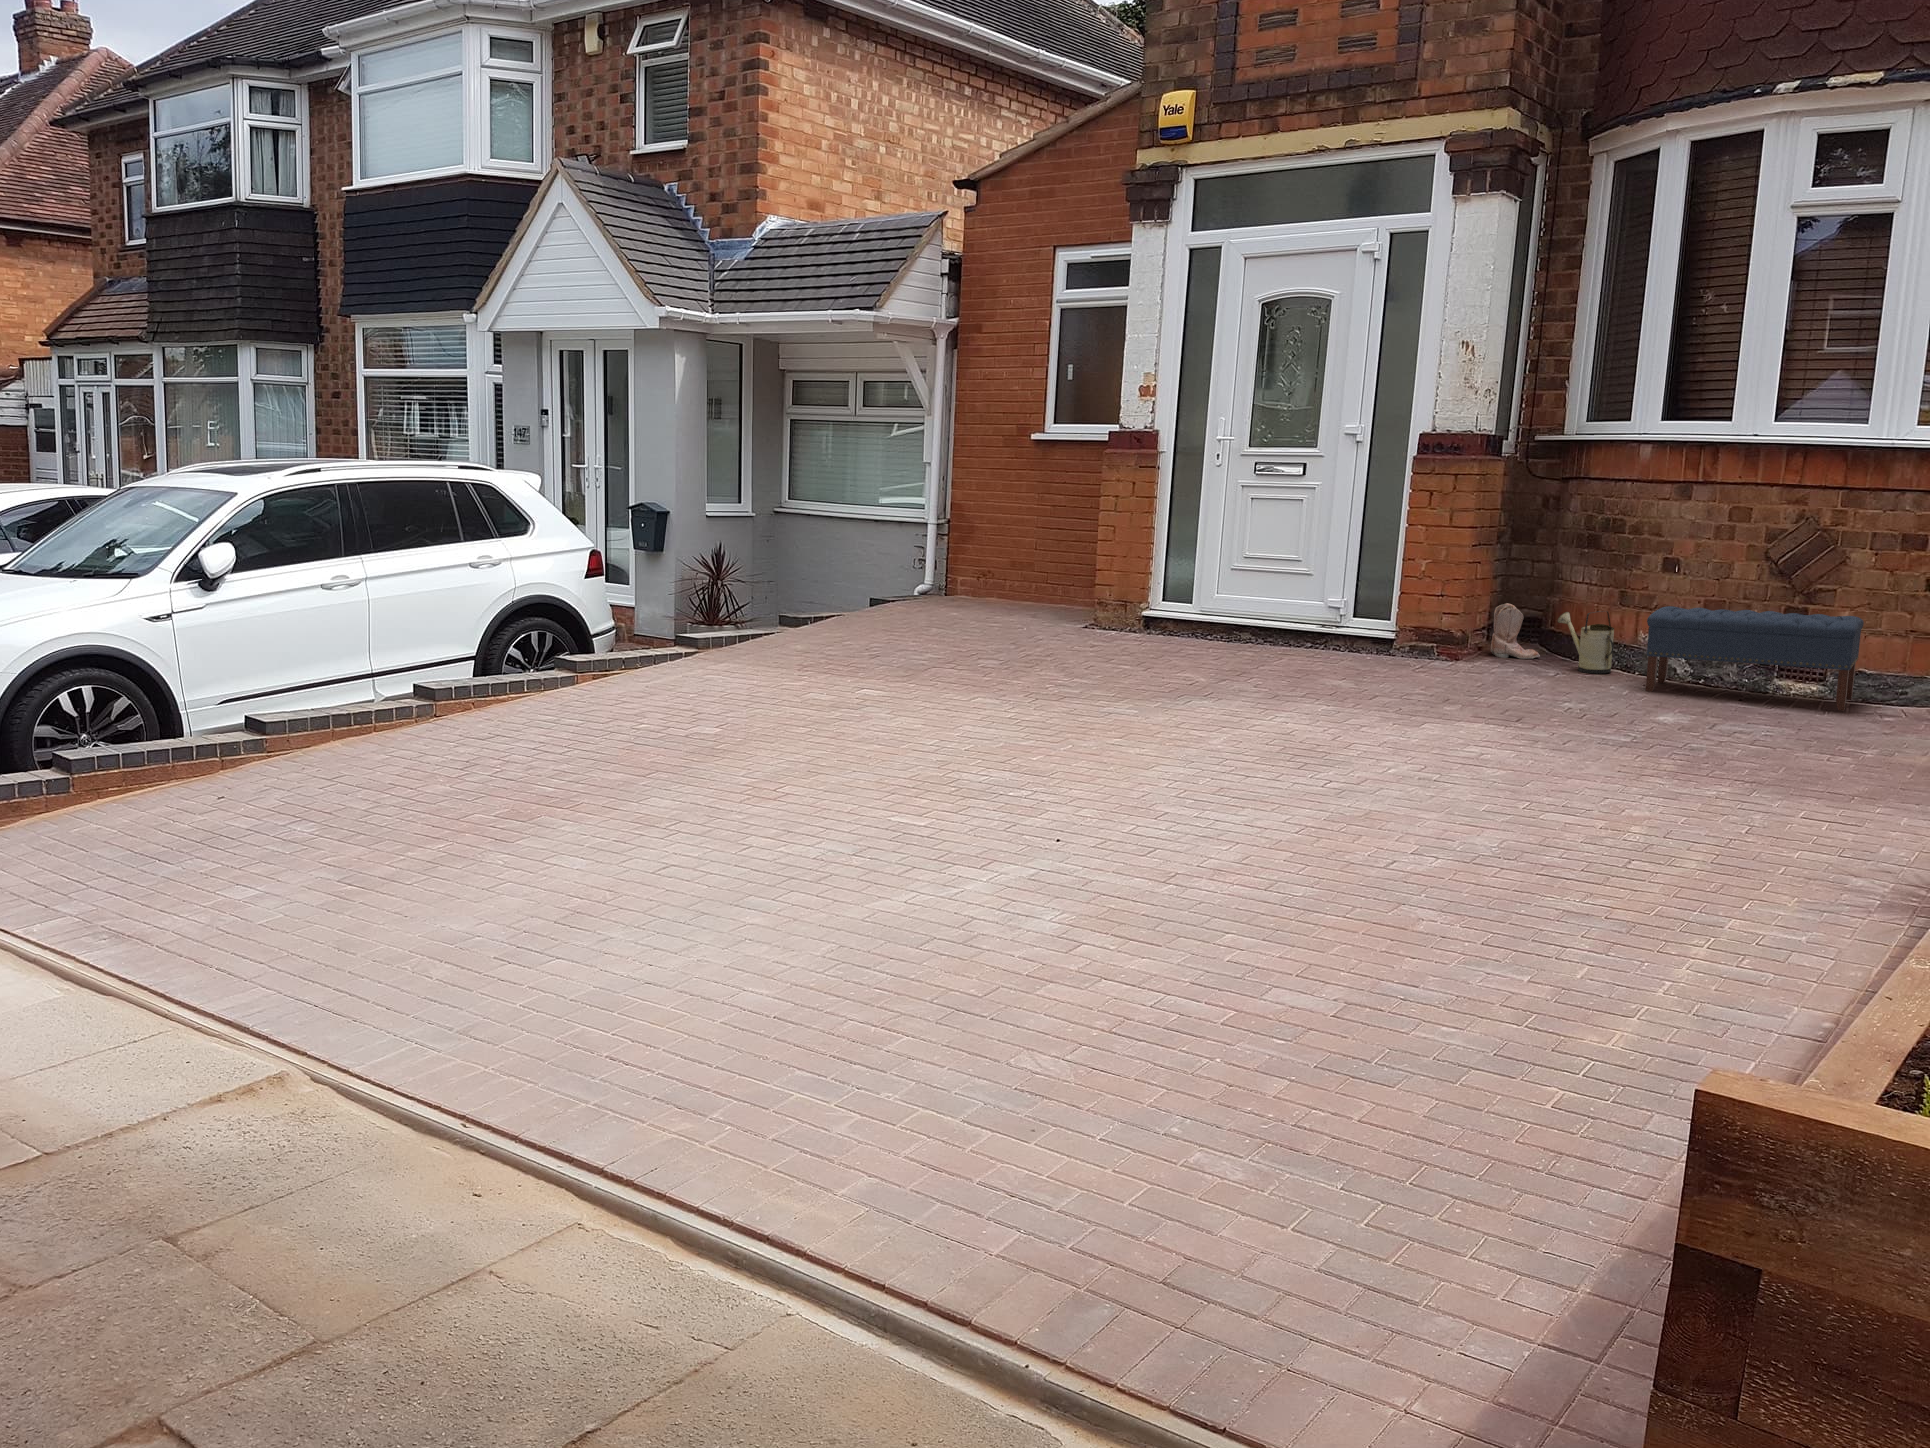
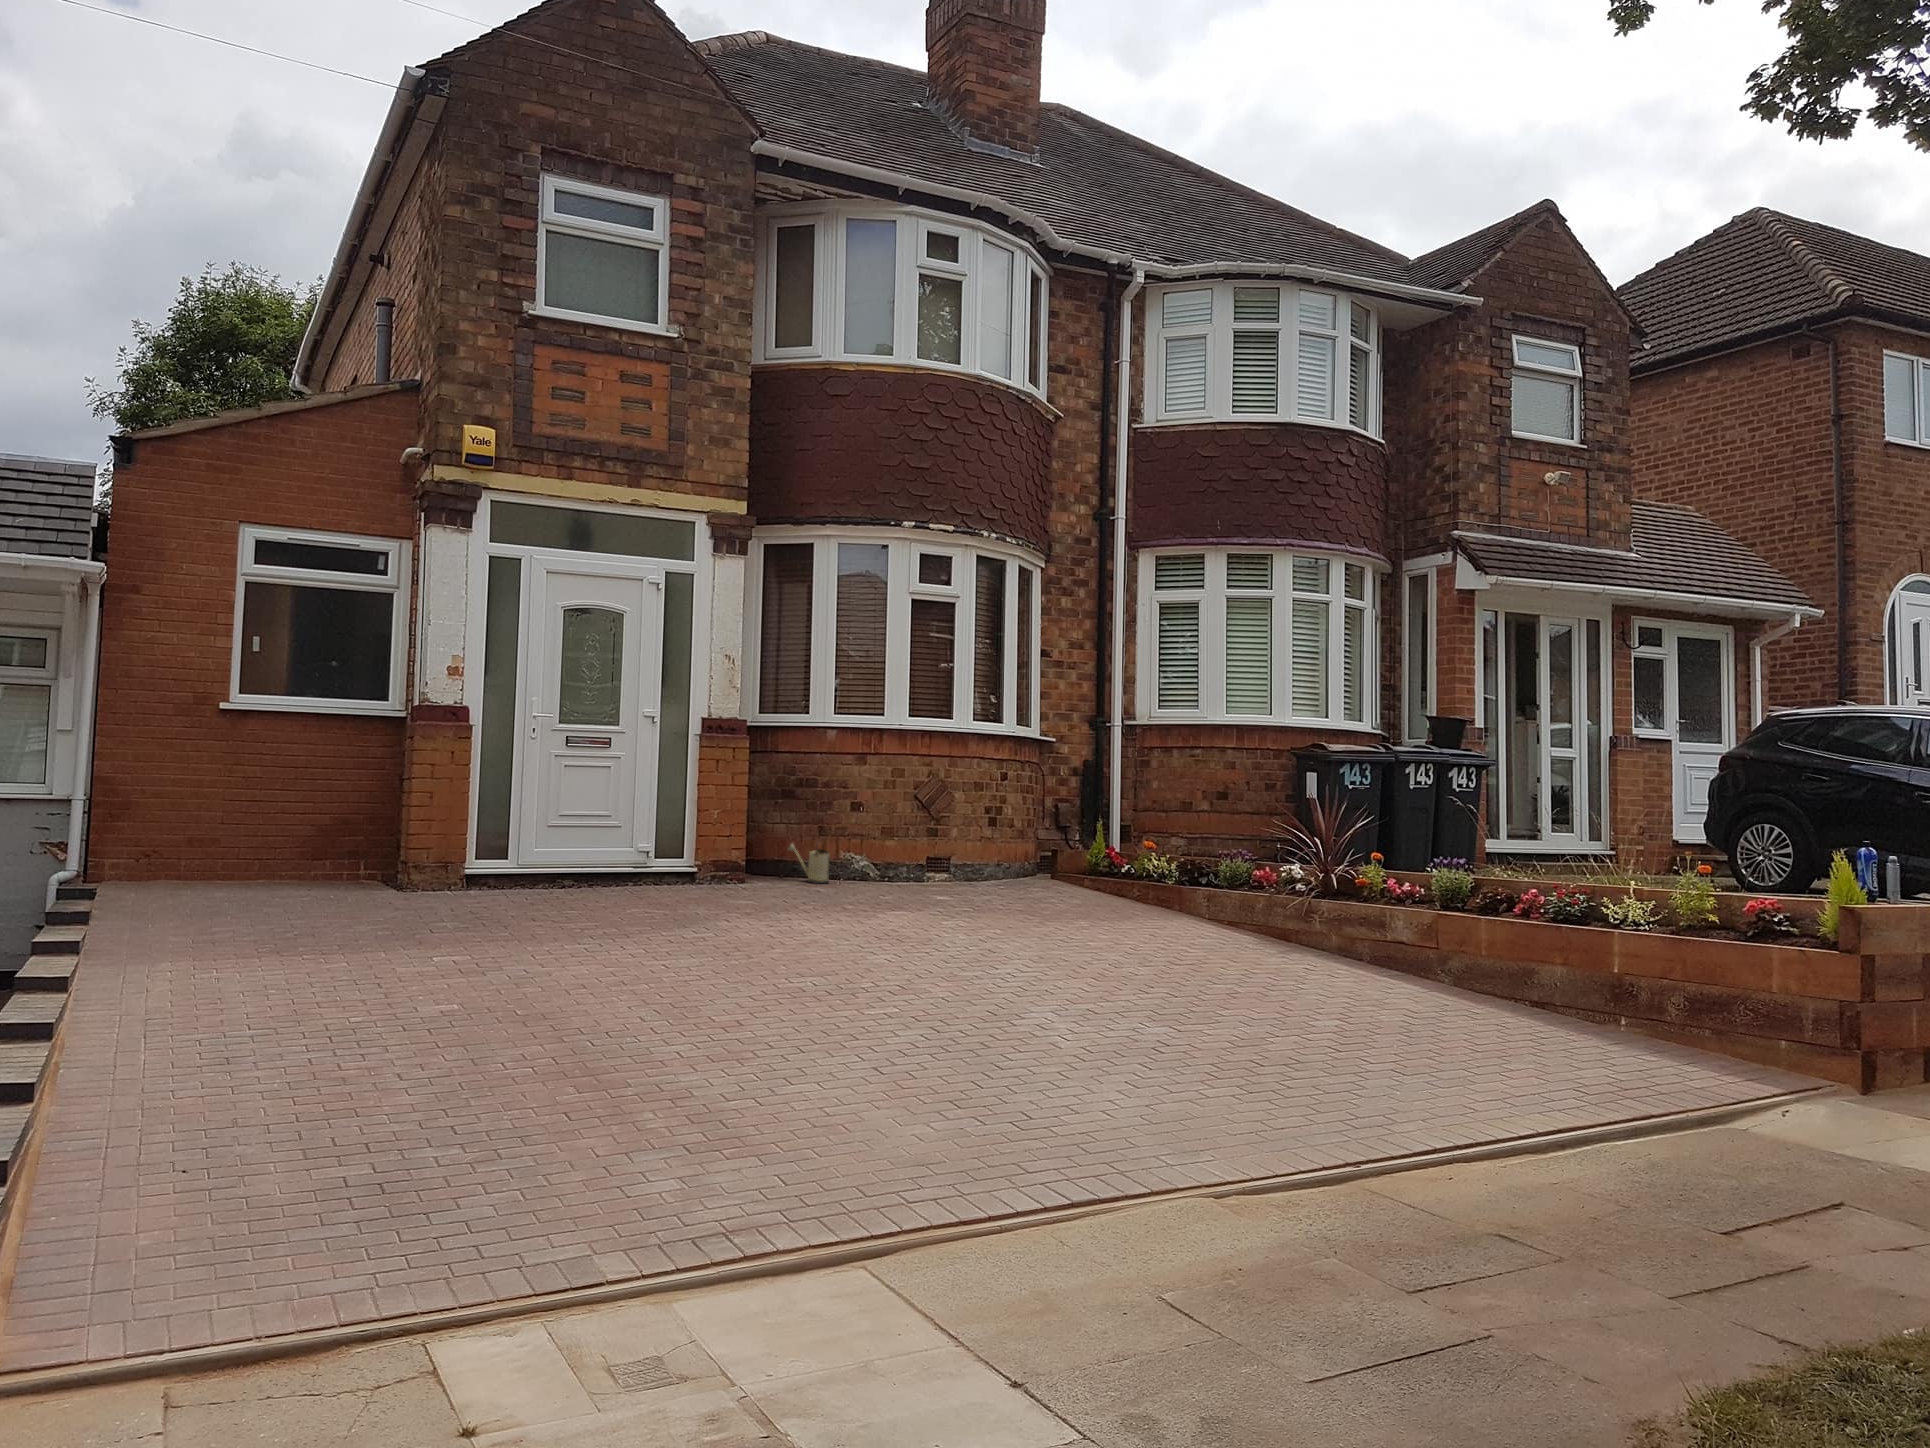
boots: present [1491,603,1540,659] -> none [735,839,769,879]
bench: present [1646,606,1864,710] -> none [863,833,985,893]

